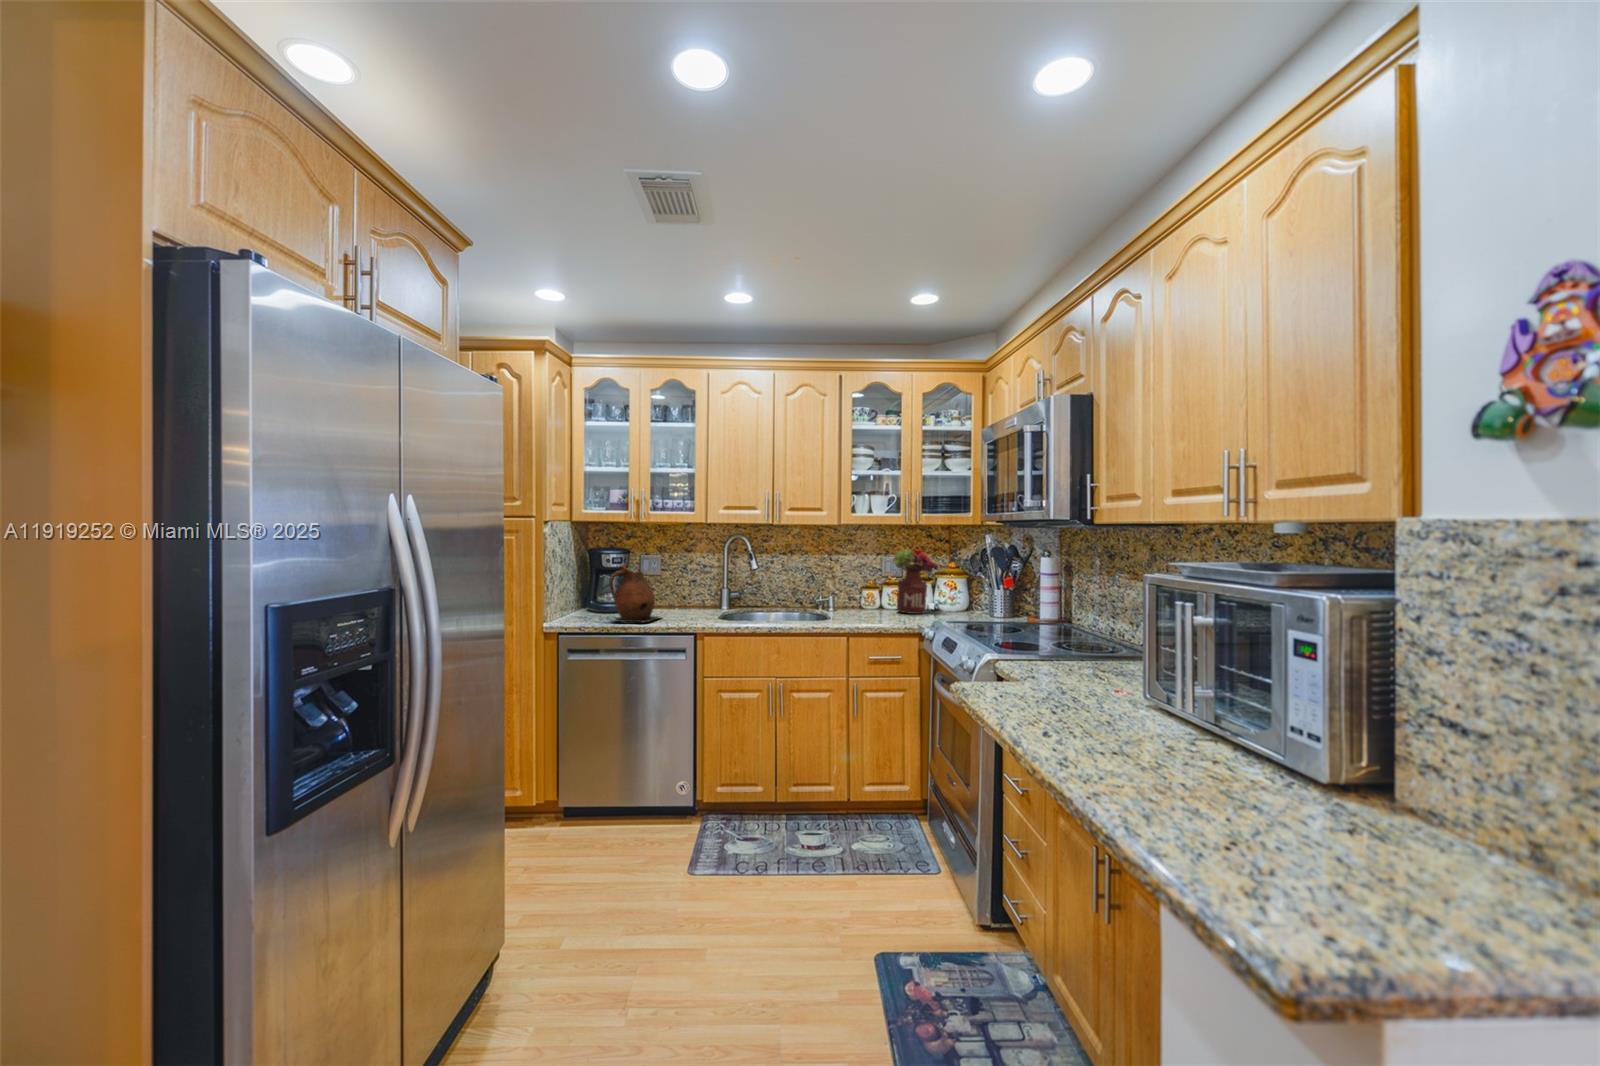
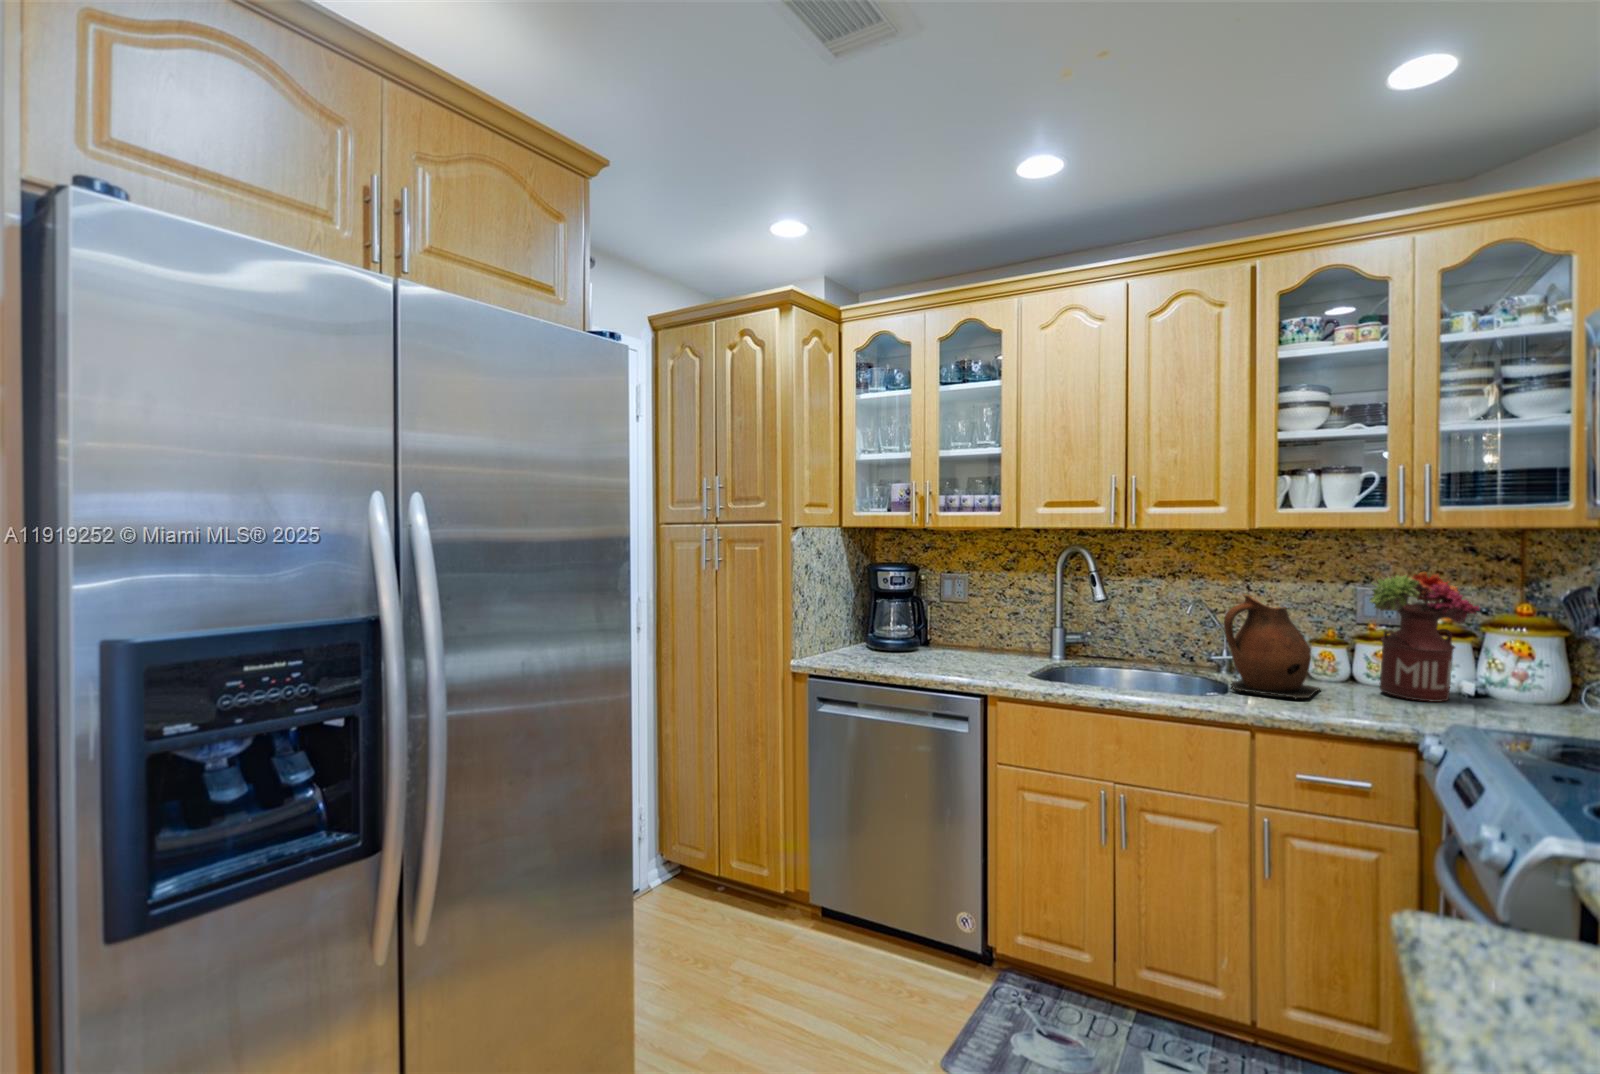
ceramic pitcher: present [609,565,660,623] -> present [1224,595,1320,699]

